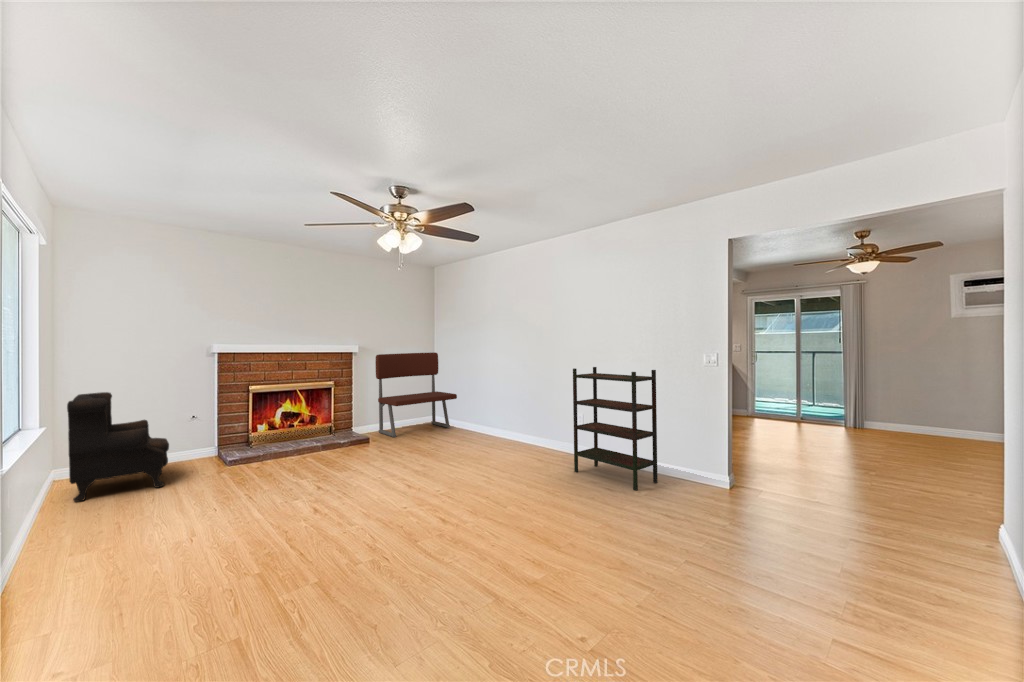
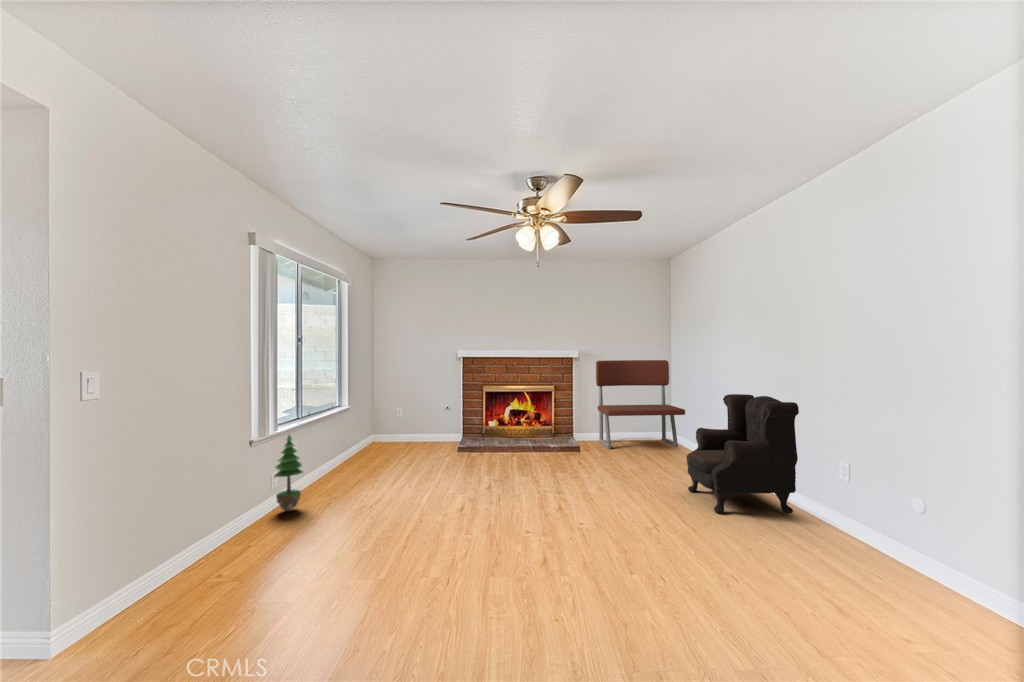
bookshelf: present [573,367,658,491] -> none [796,384,959,600]
armchair: present [67,392,169,502] -> present [687,394,799,513]
potted tree: none [15,474,73,586] -> present [274,435,303,511]

